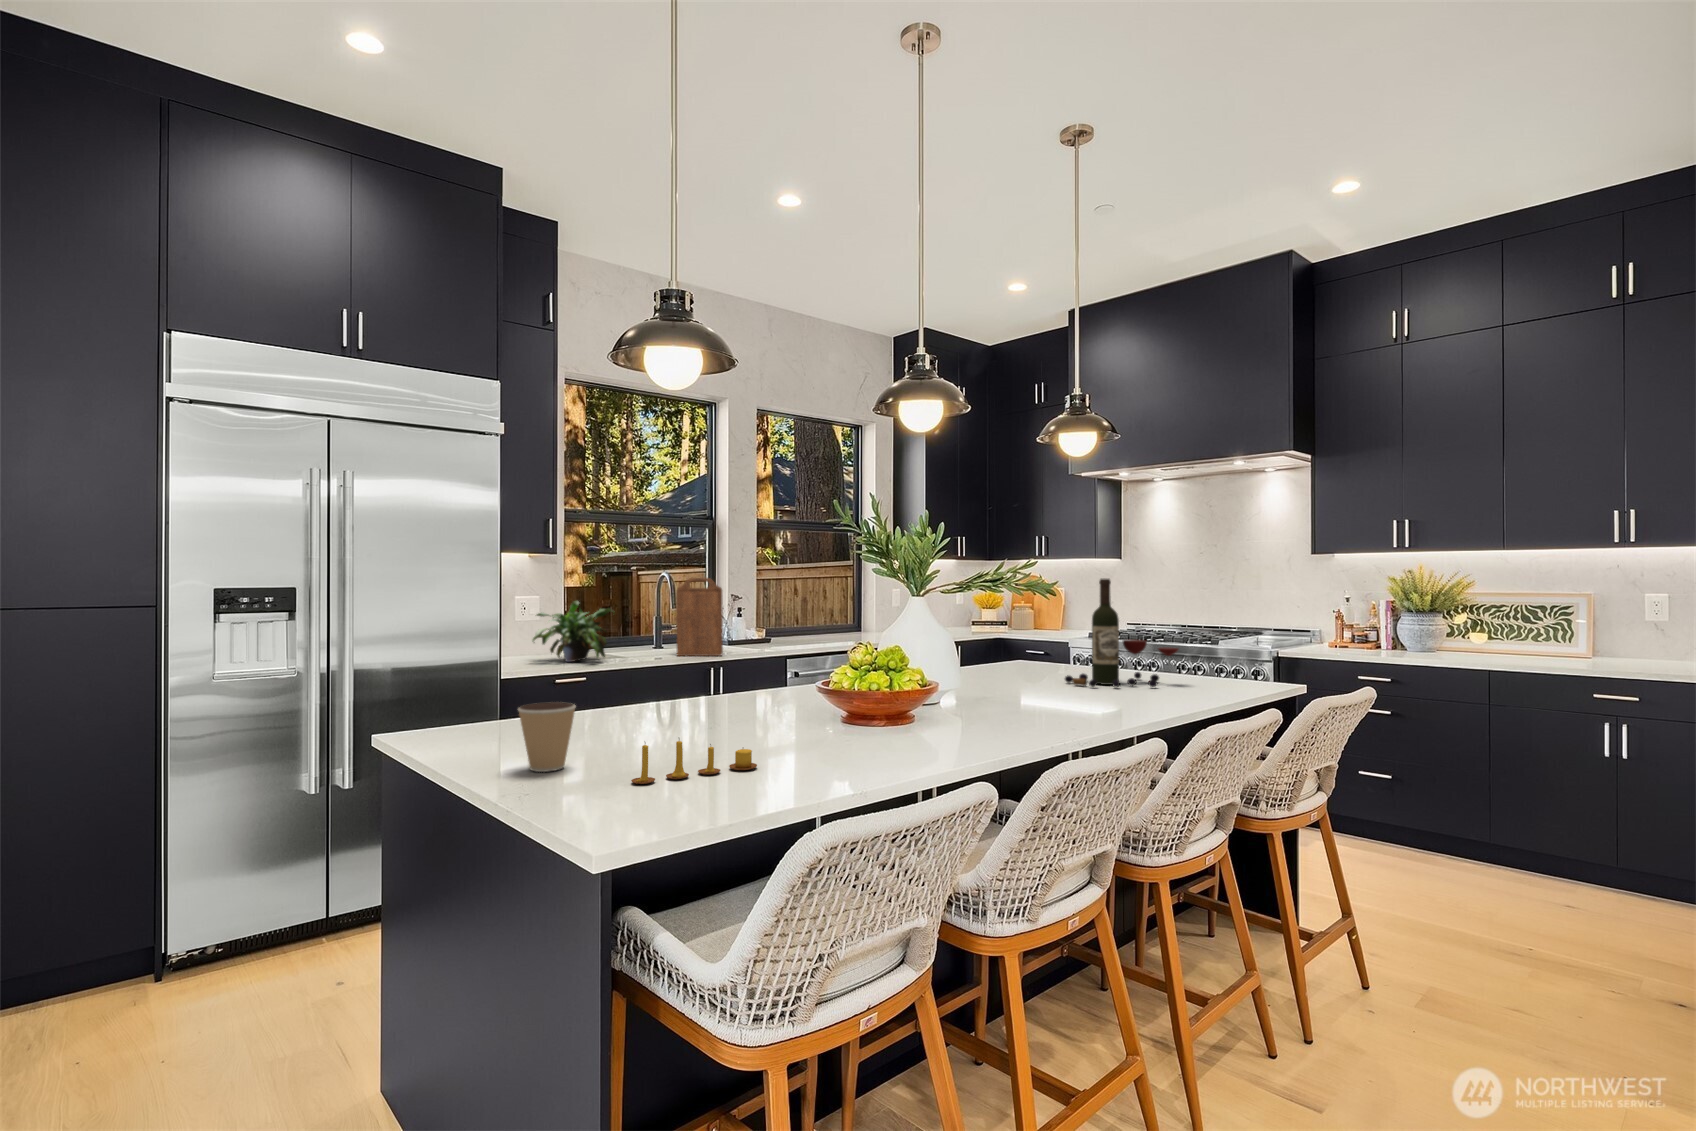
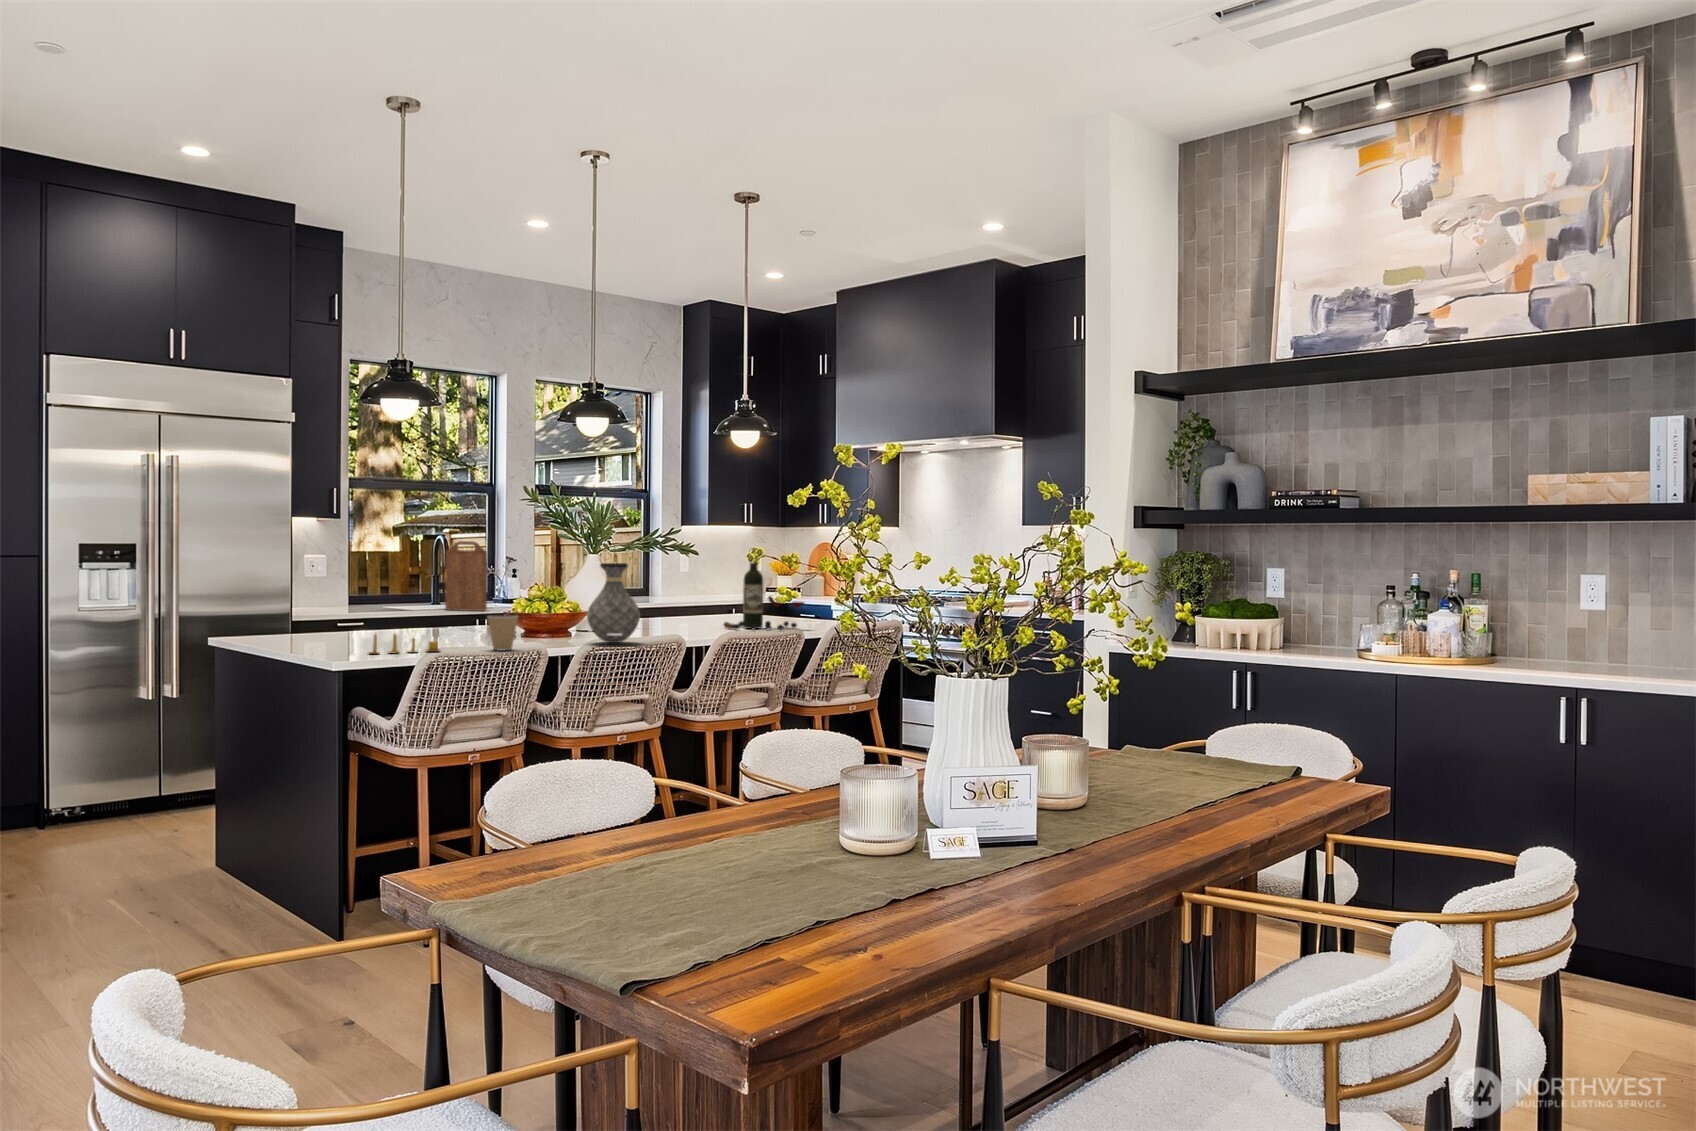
potted plant: present [533,601,614,662] -> none [317,559,388,612]
vase: none [957,603,1041,730] -> present [587,563,640,643]
coffee cup: present [518,702,576,772] -> present [488,615,518,650]

